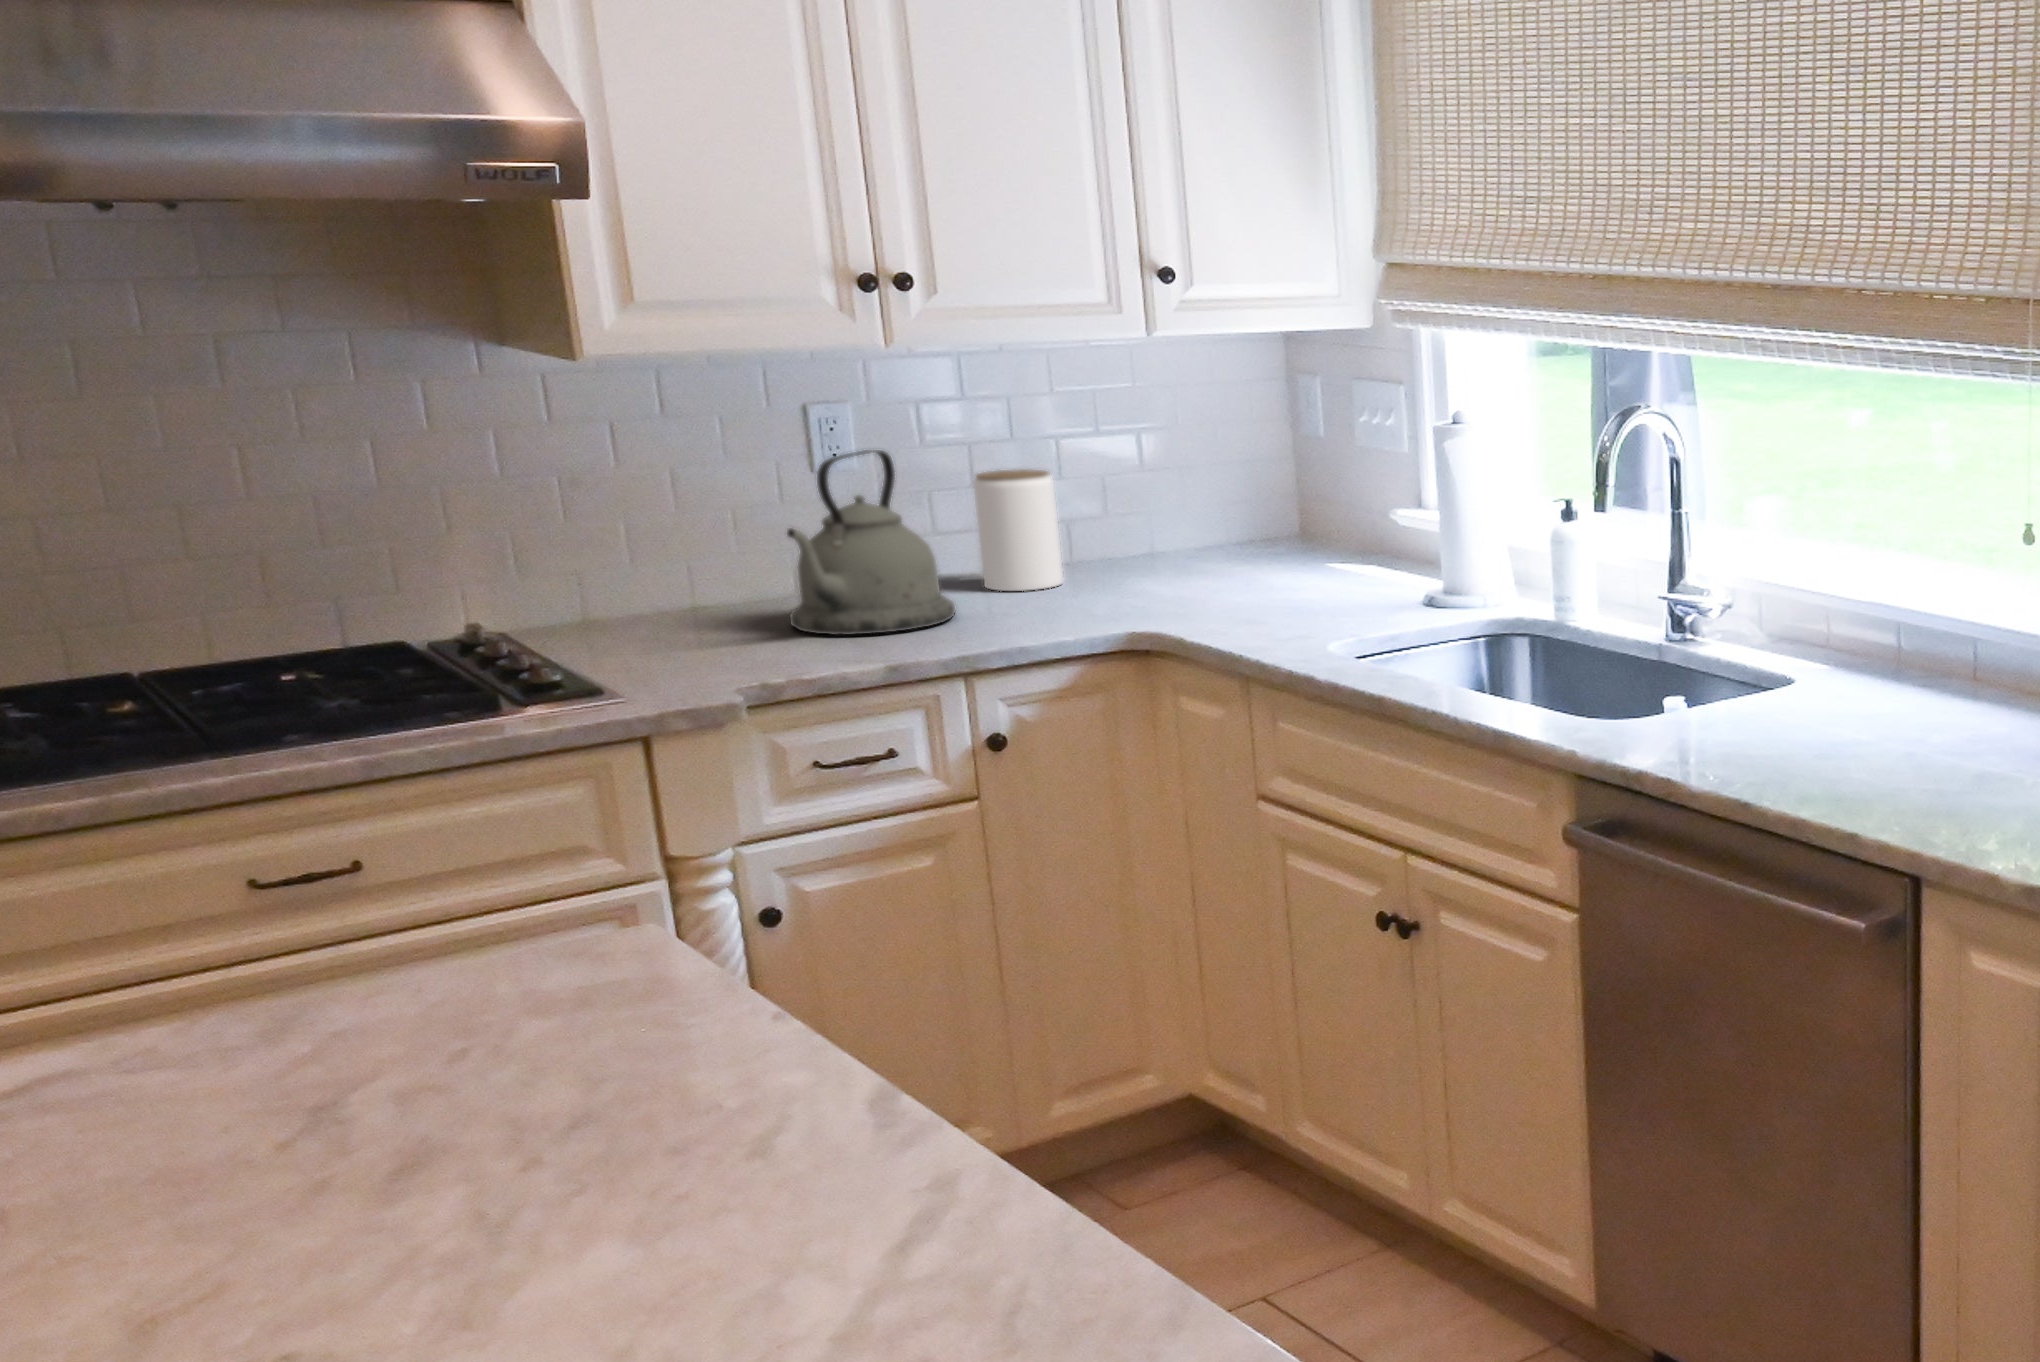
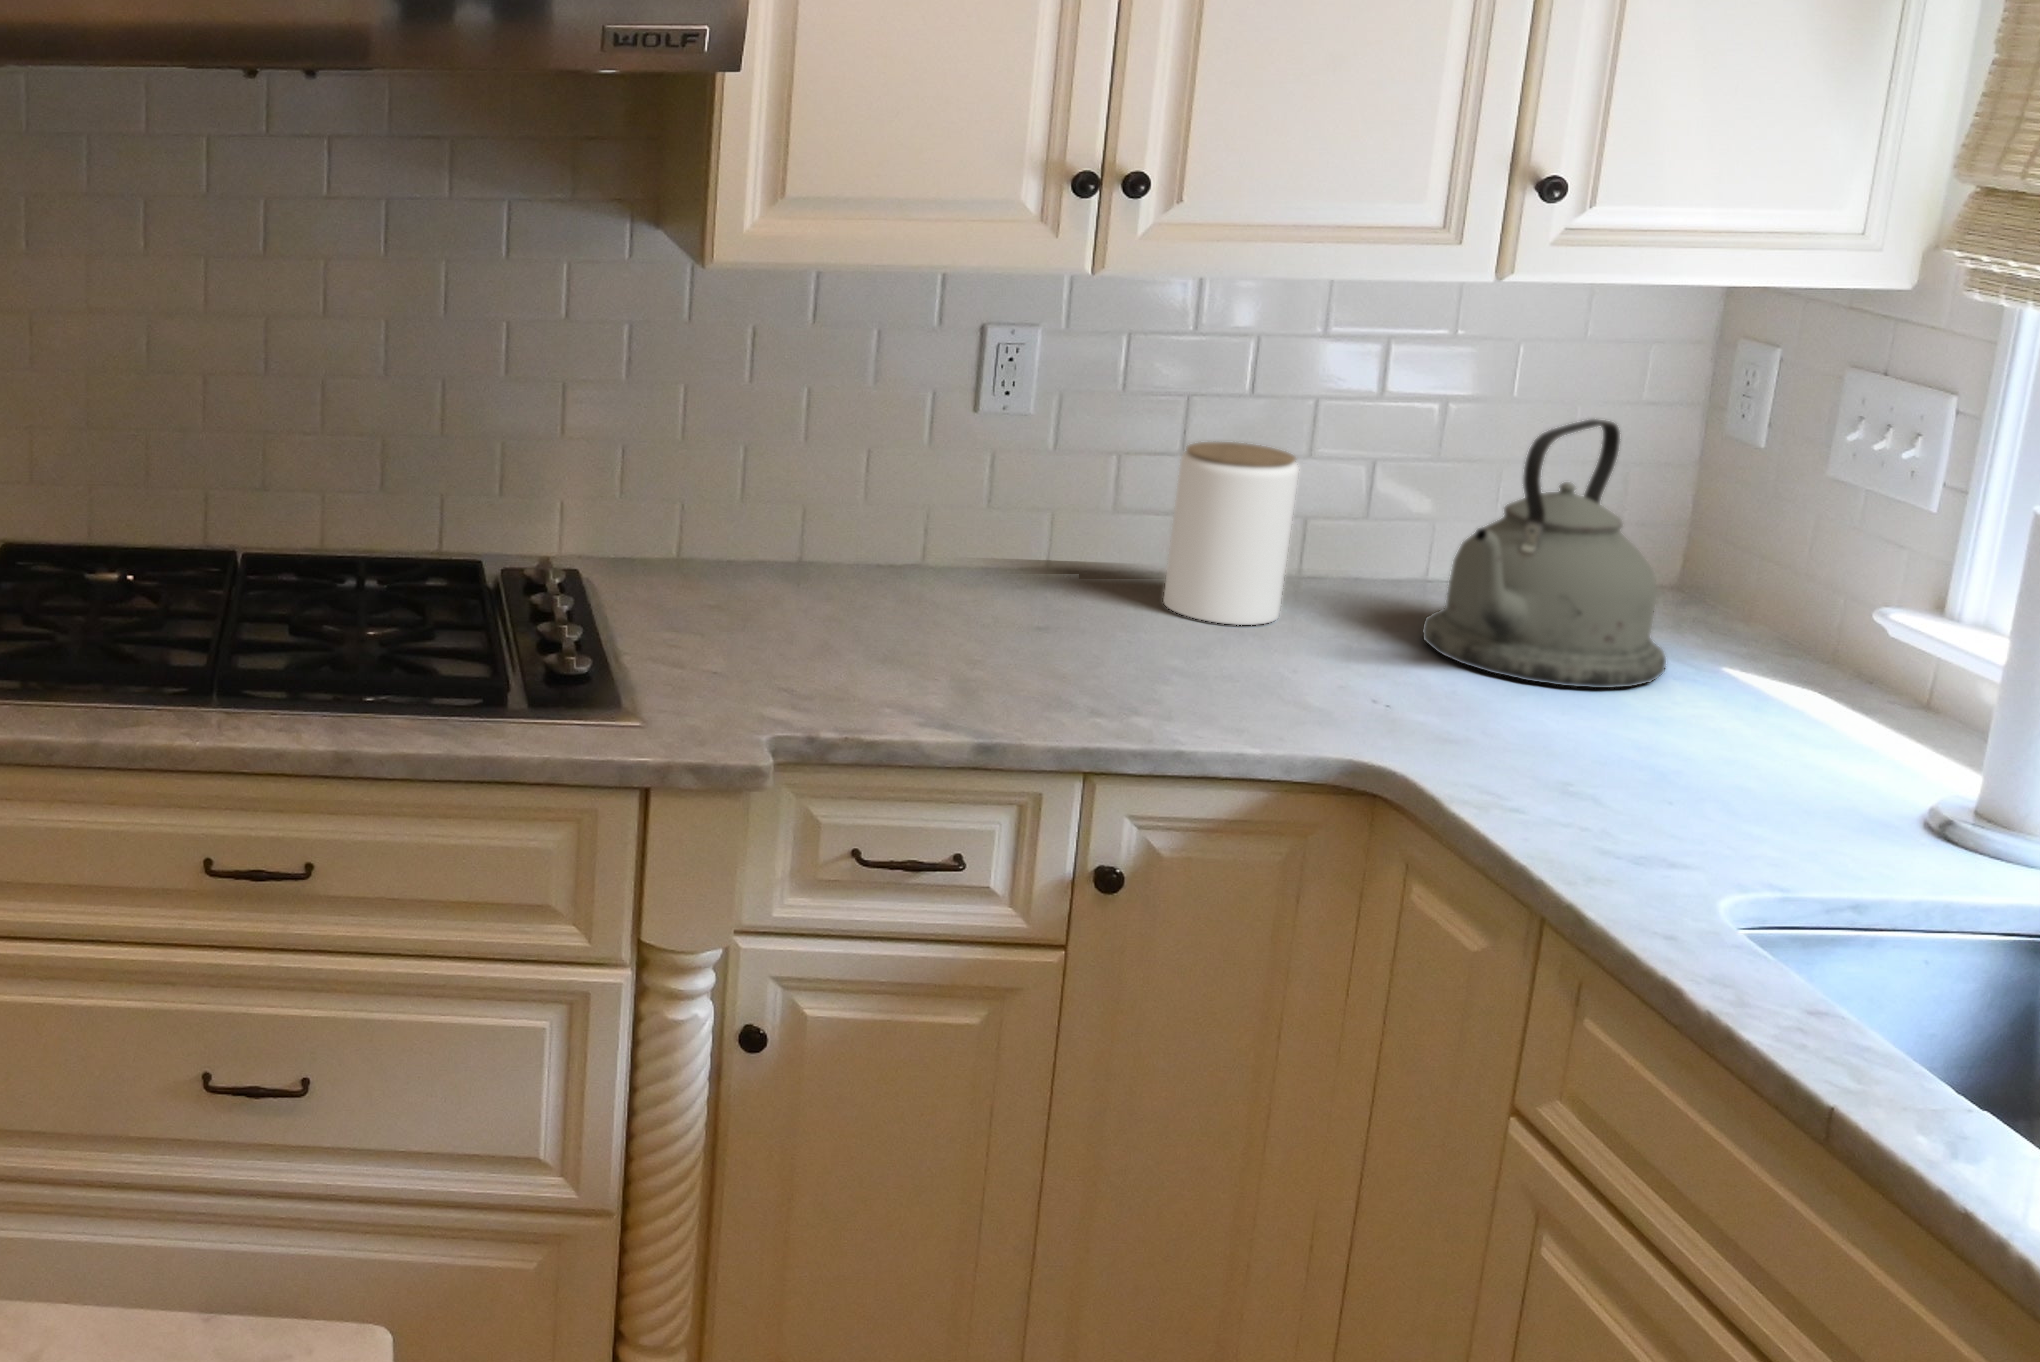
kettle: present [787,450,956,635] -> present [1423,419,1666,688]

